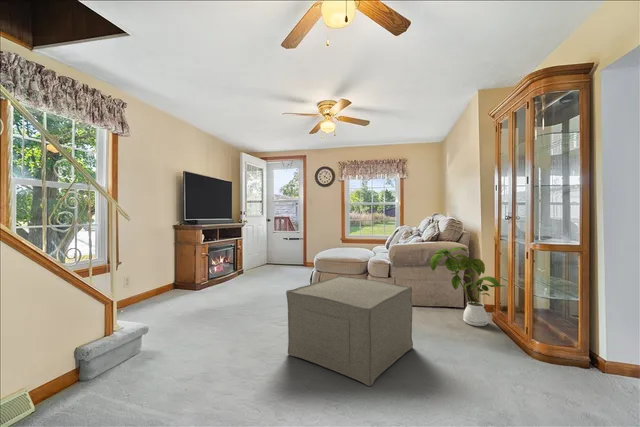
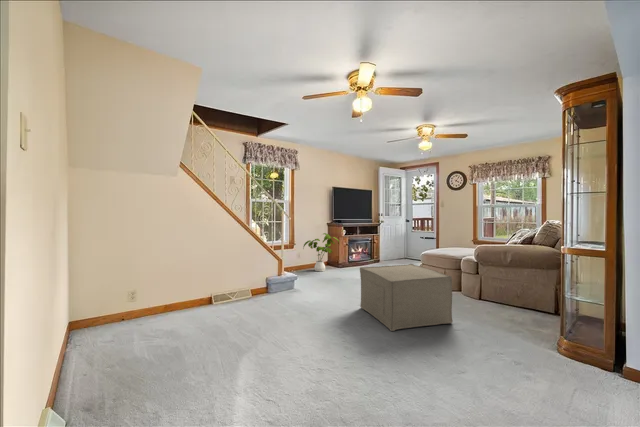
house plant: present [430,247,504,326] -> present [303,233,339,271]

